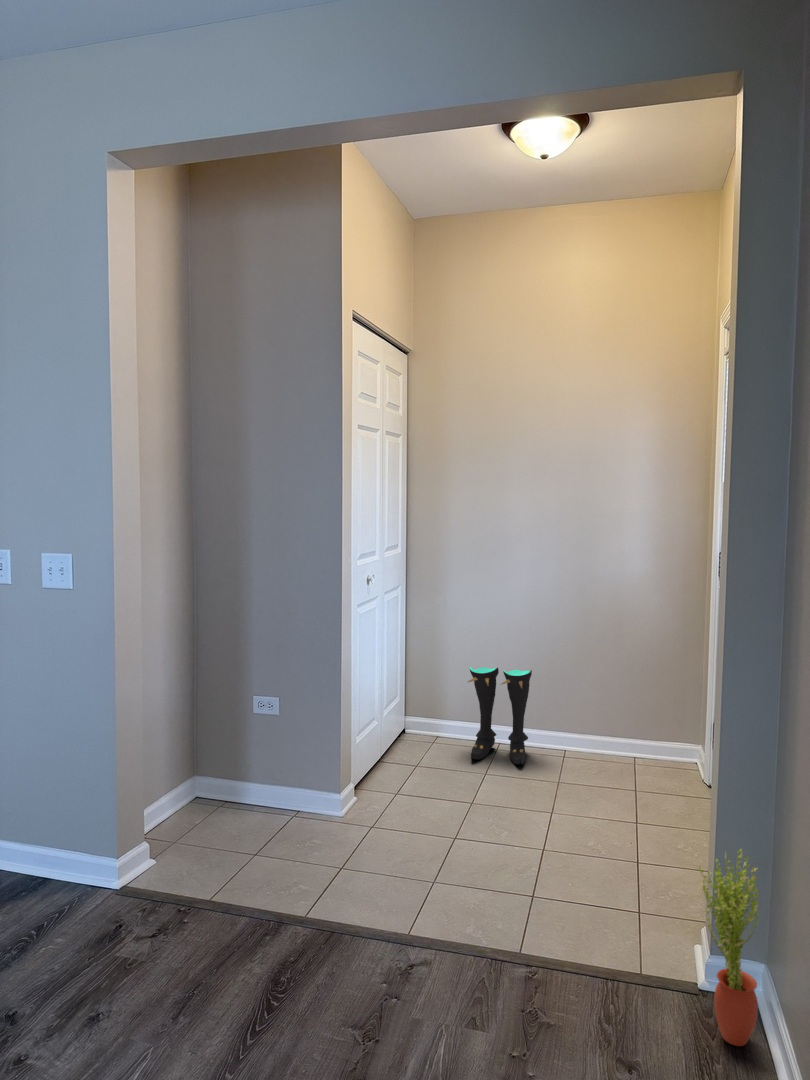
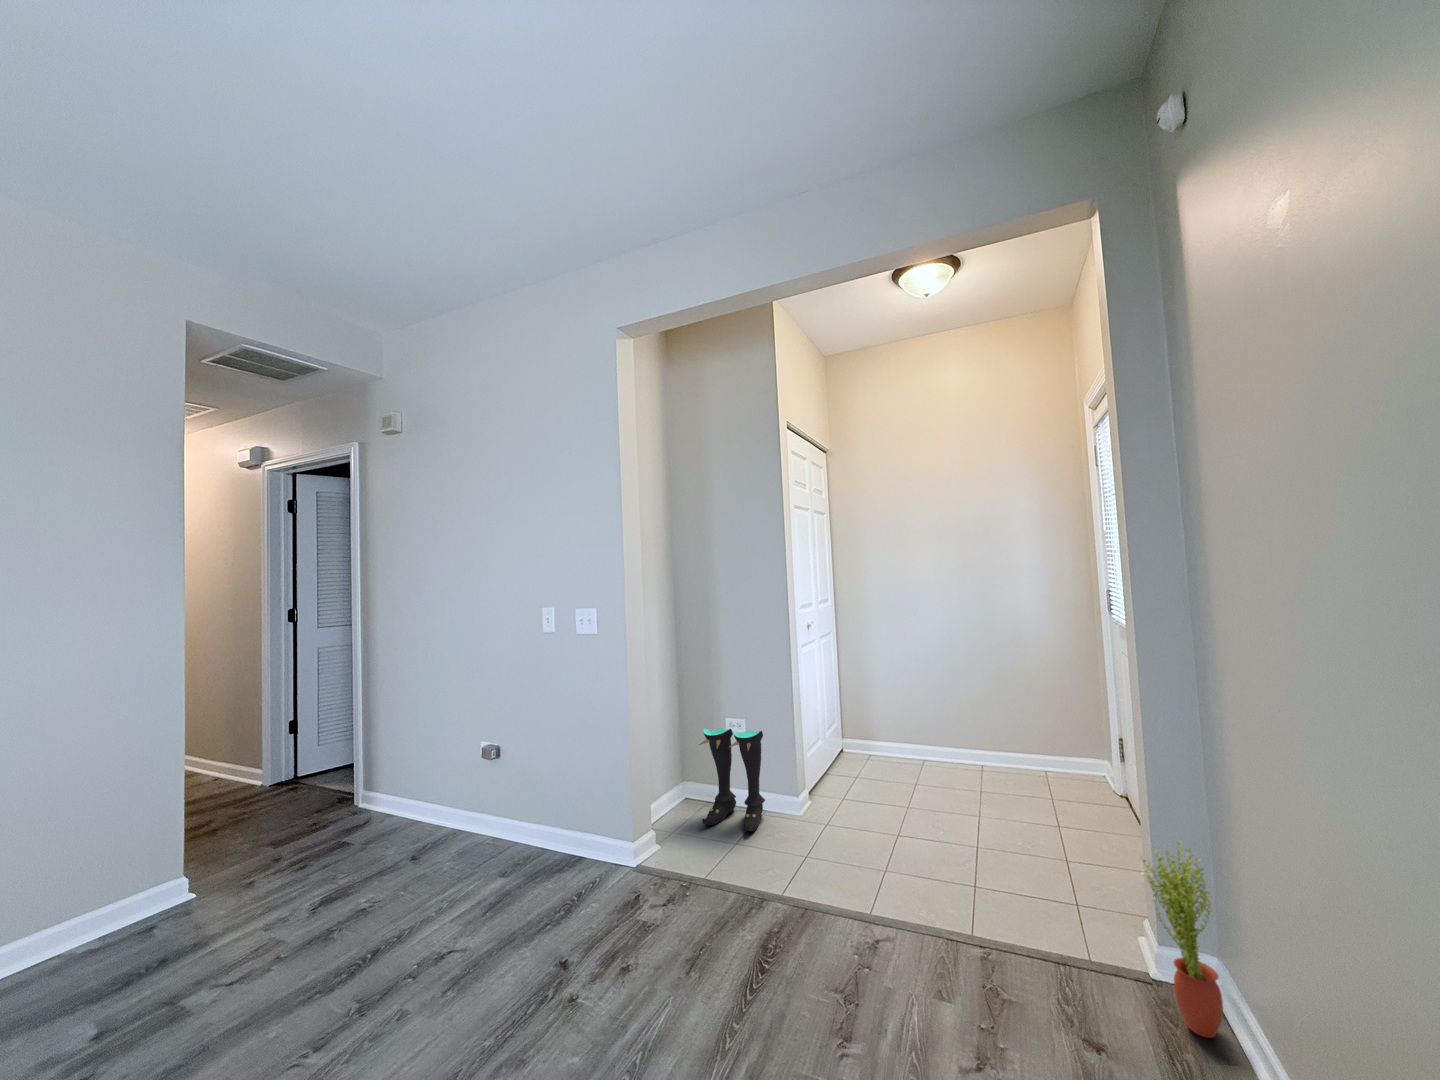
boots: present [468,667,532,764] -> present [699,728,765,832]

